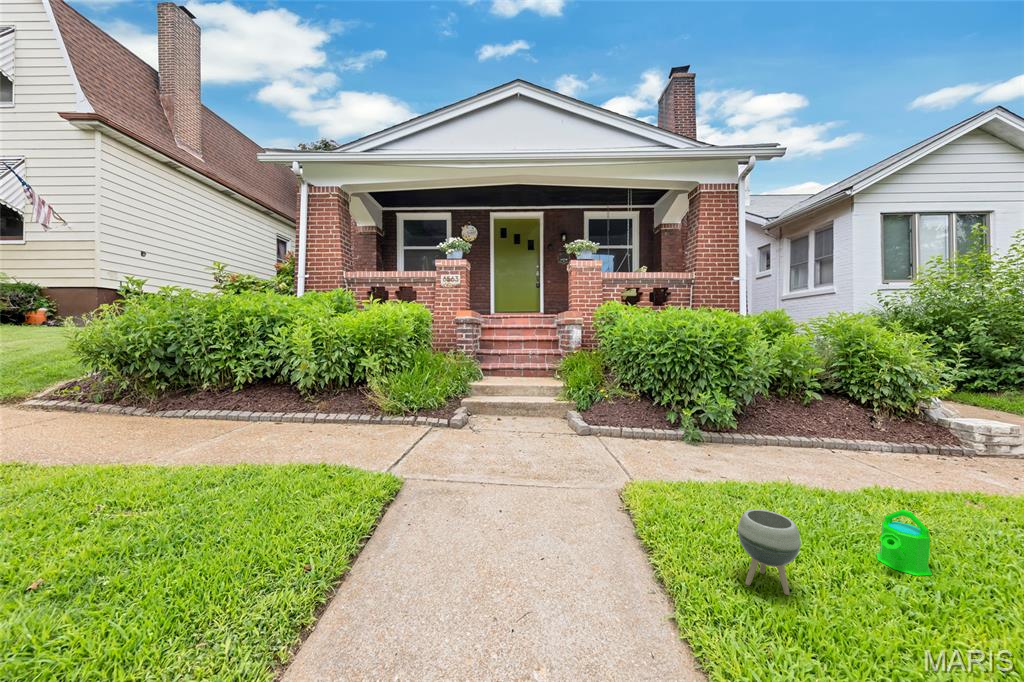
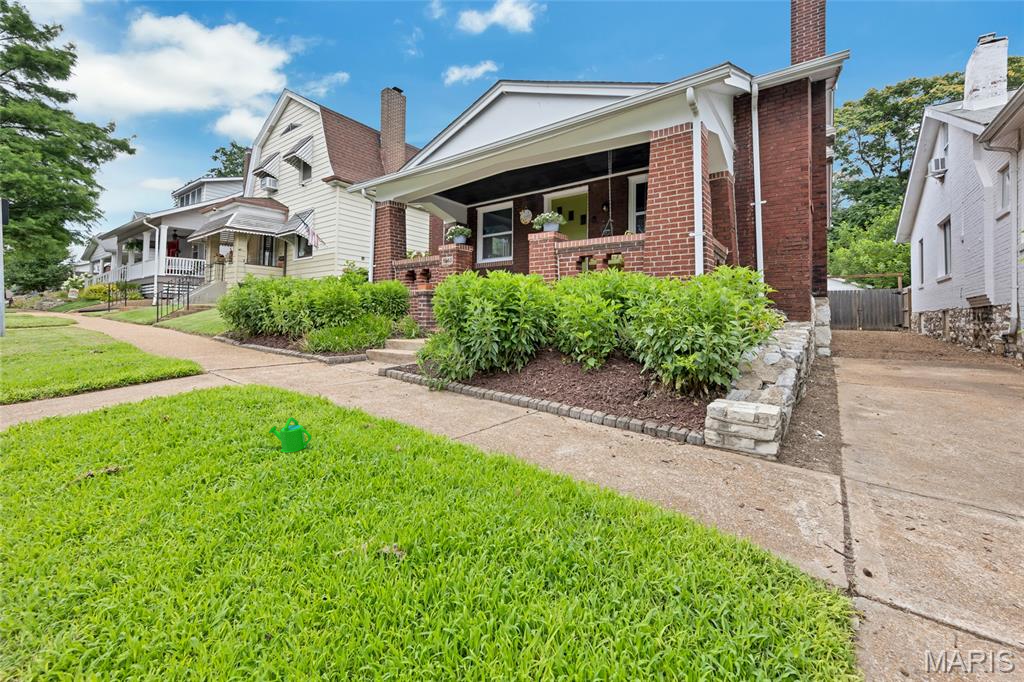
planter: present [738,509,801,595] -> none [215,402,246,440]

